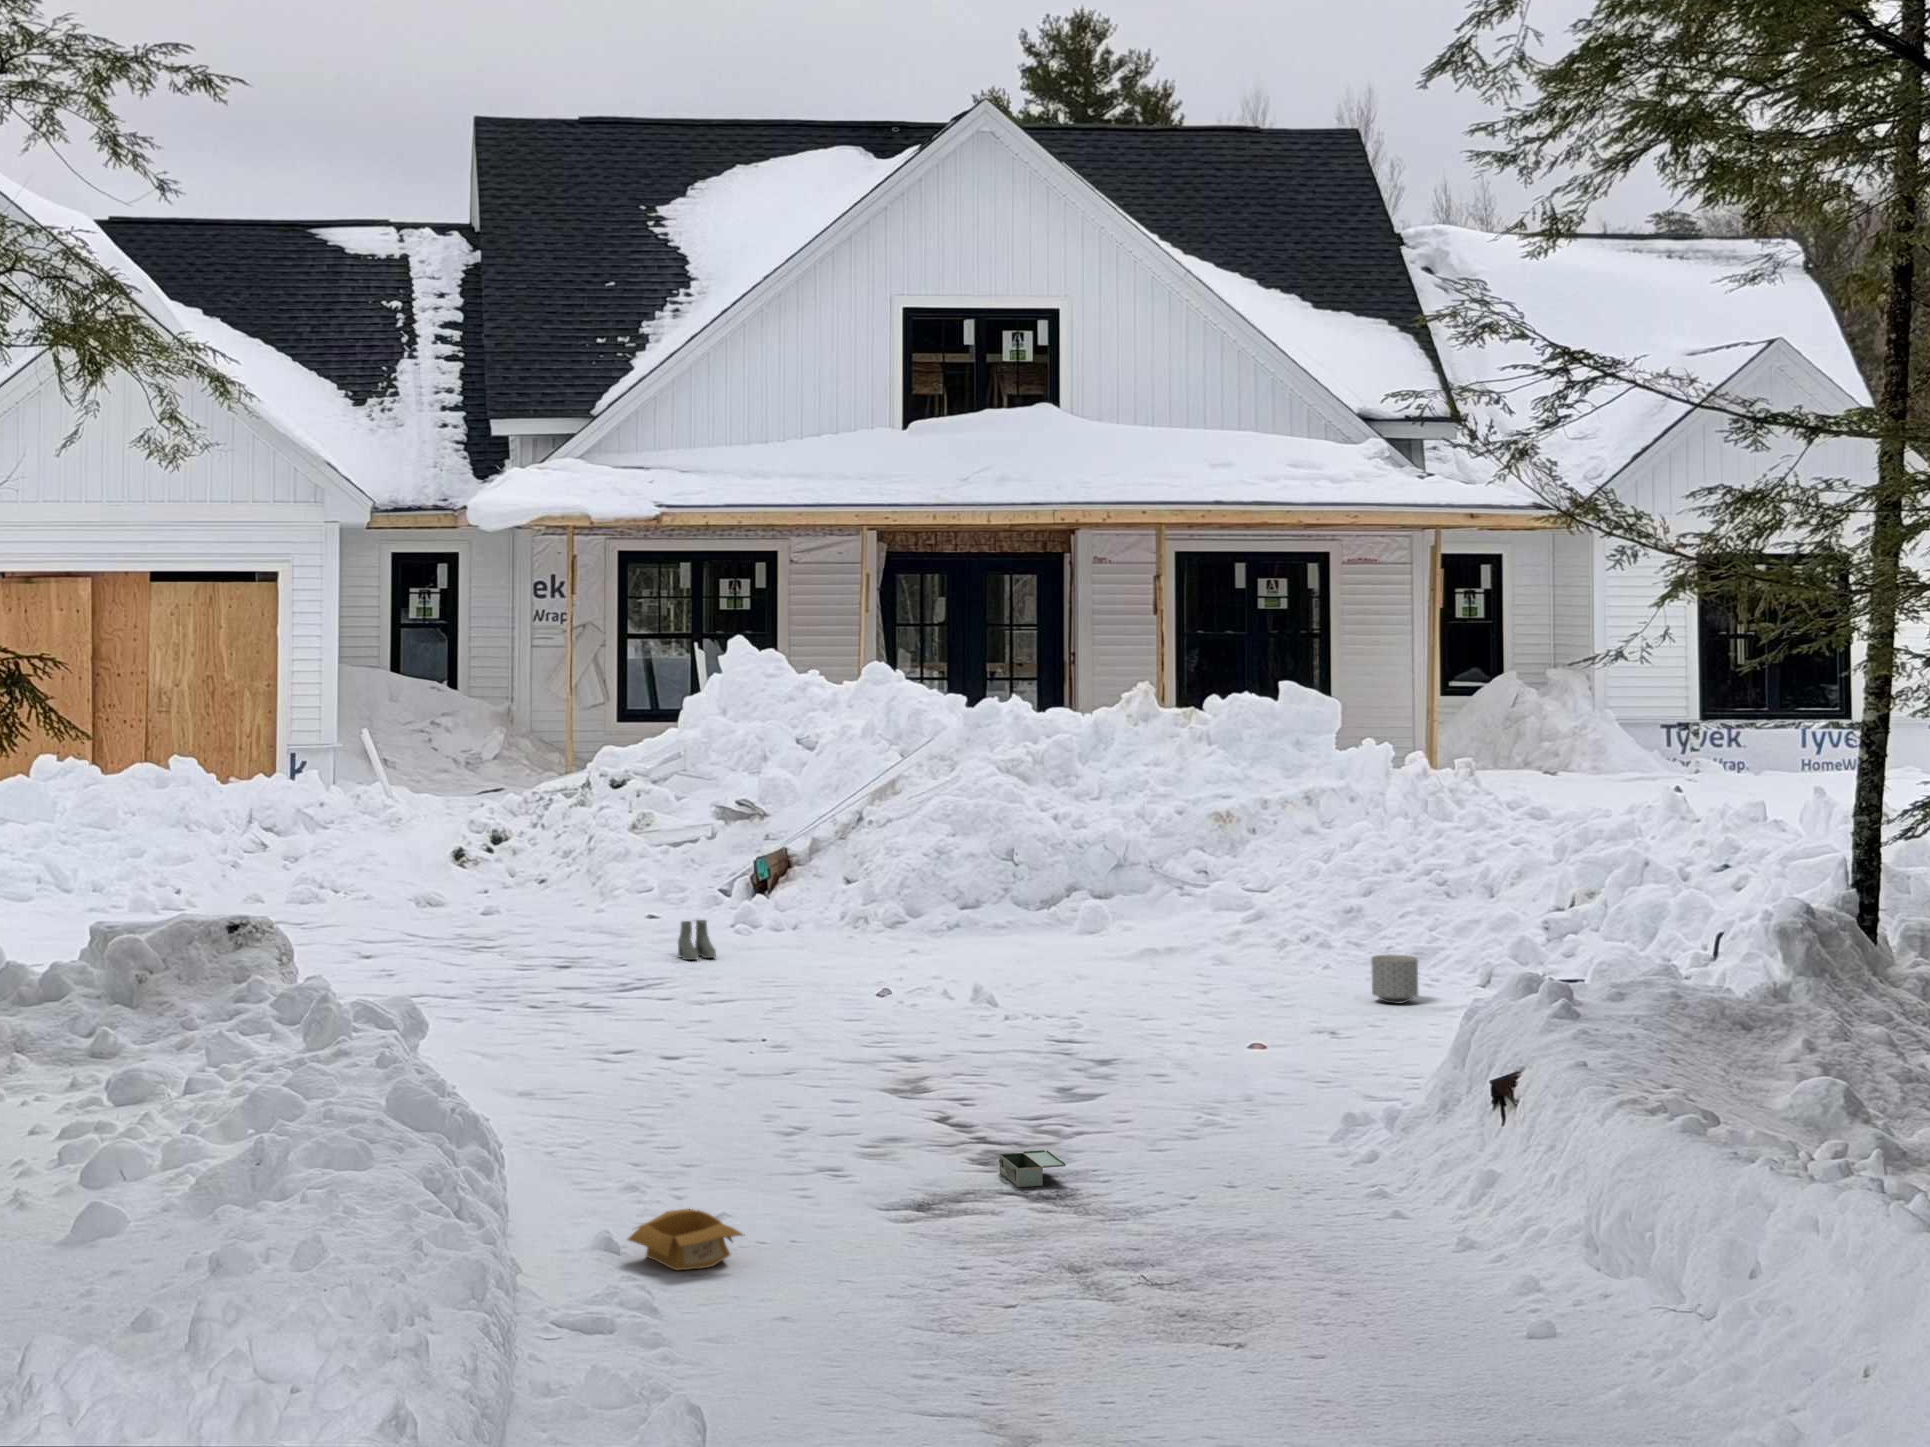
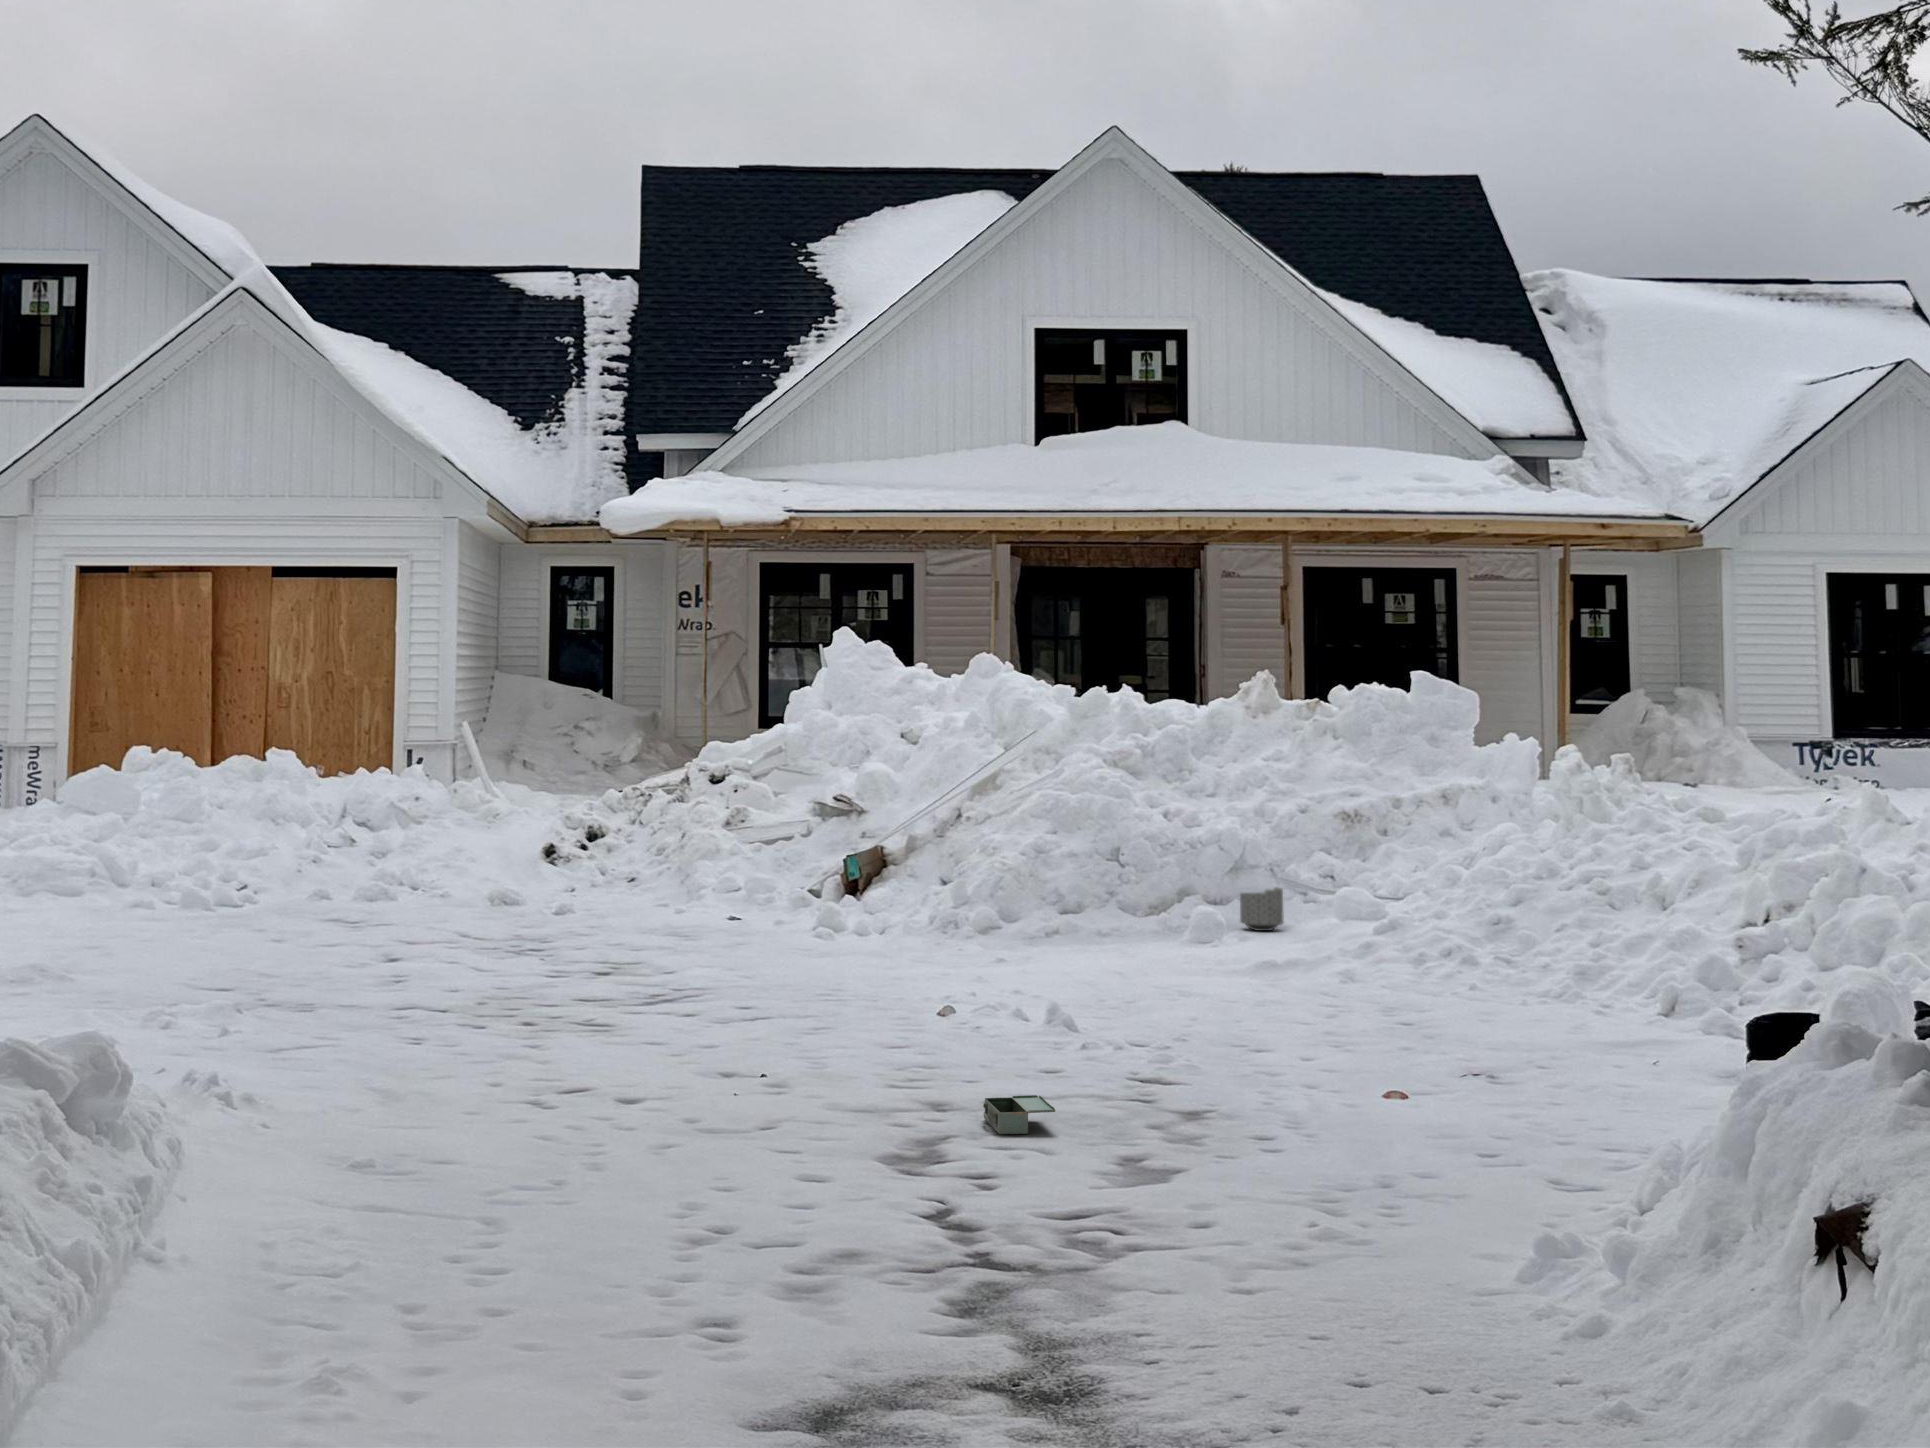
boots: present [678,920,716,960] -> none [742,882,780,922]
planter: present [1371,955,1418,1004] -> present [1240,887,1283,931]
cardboard box: present [628,1209,743,1270] -> none [507,1139,642,1208]

